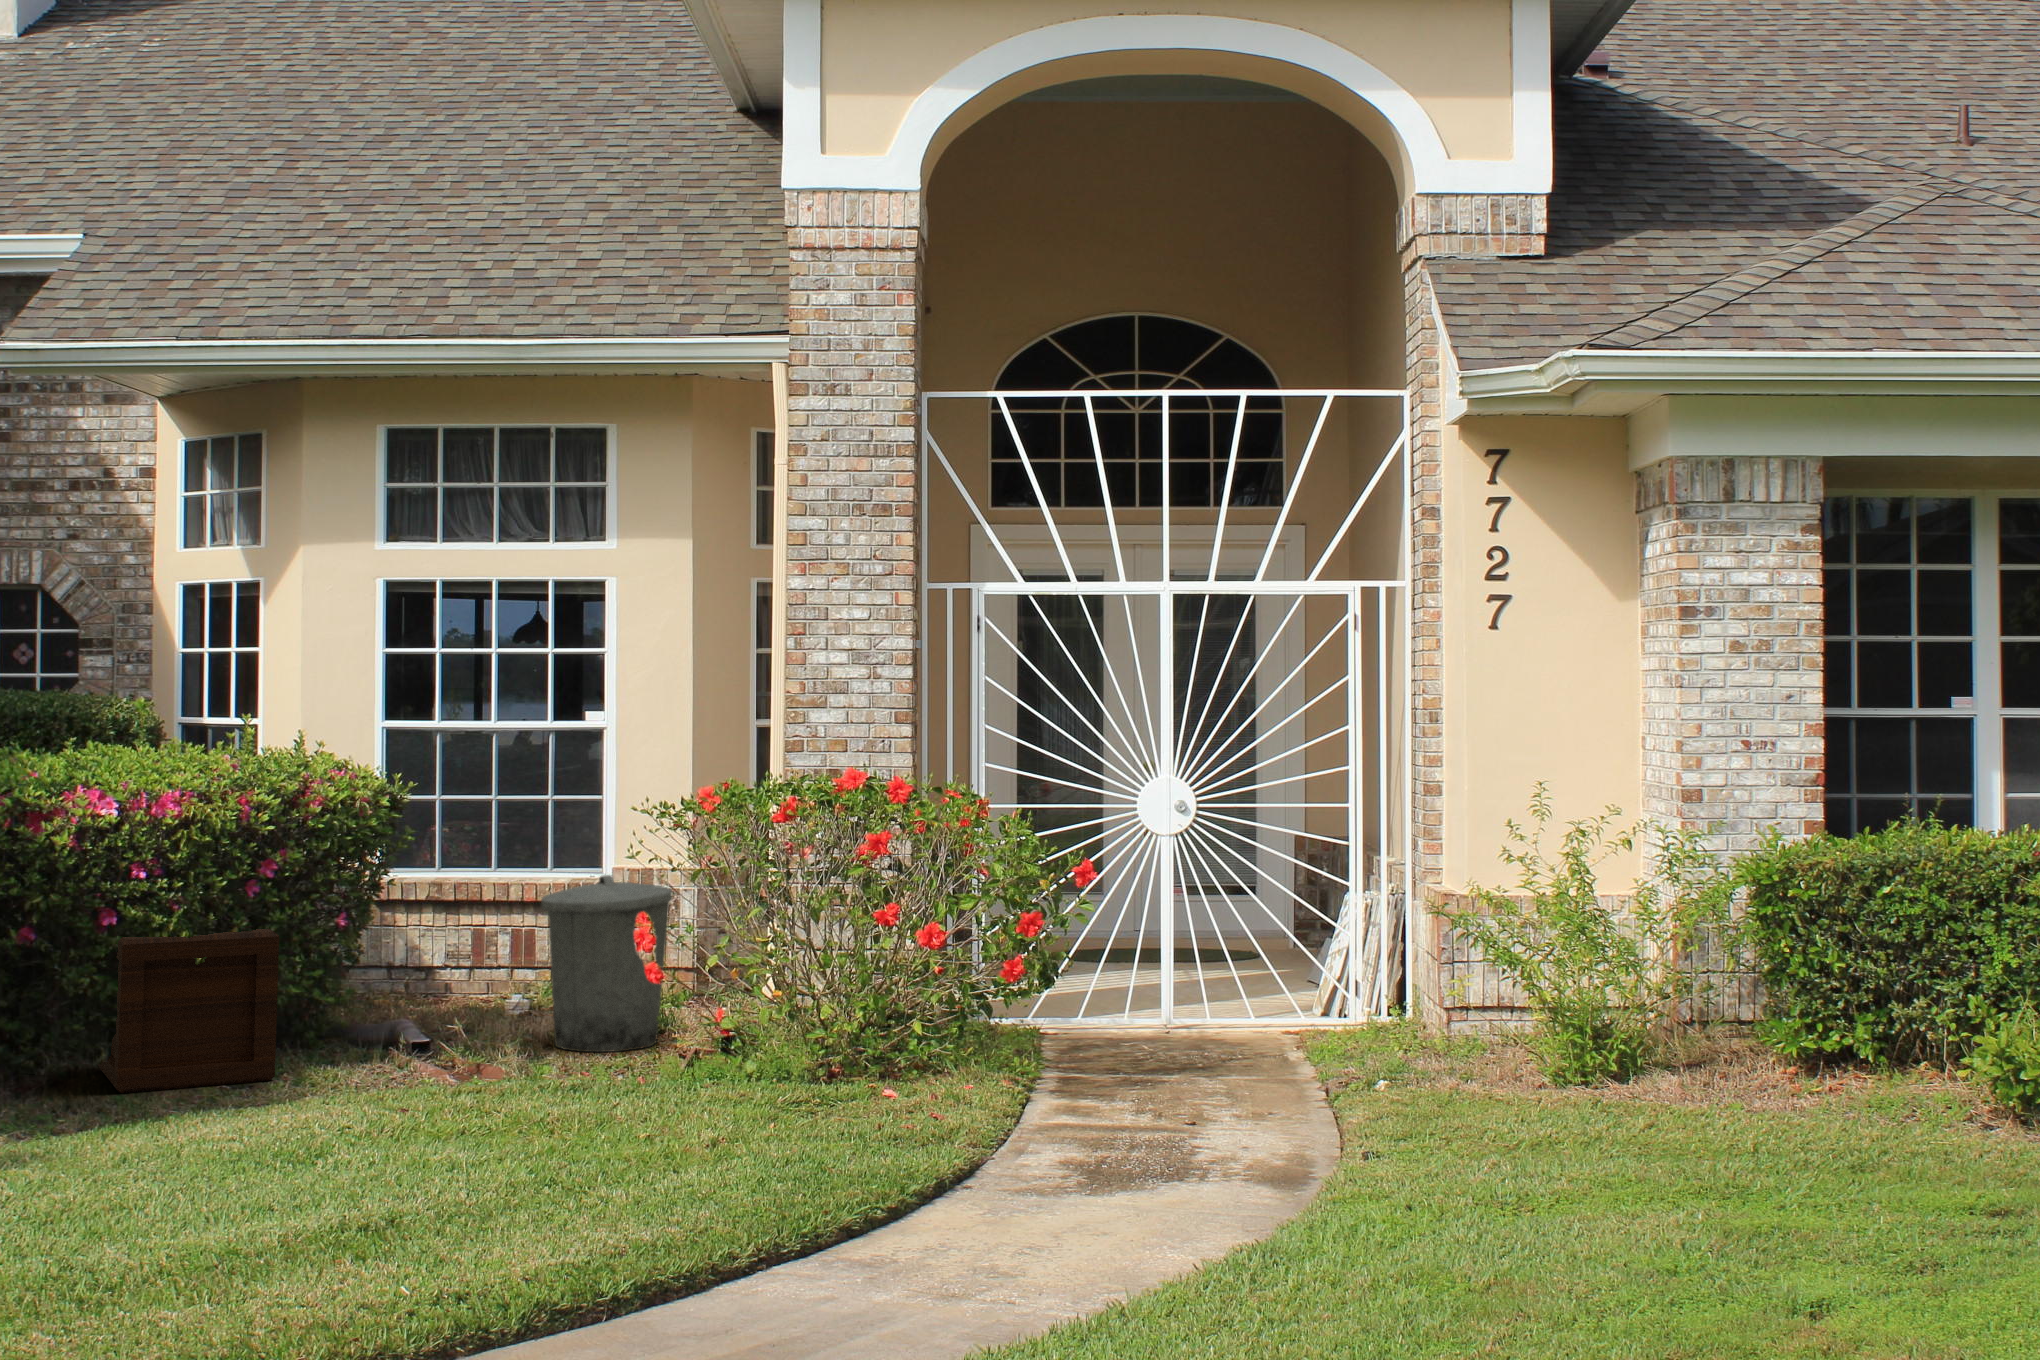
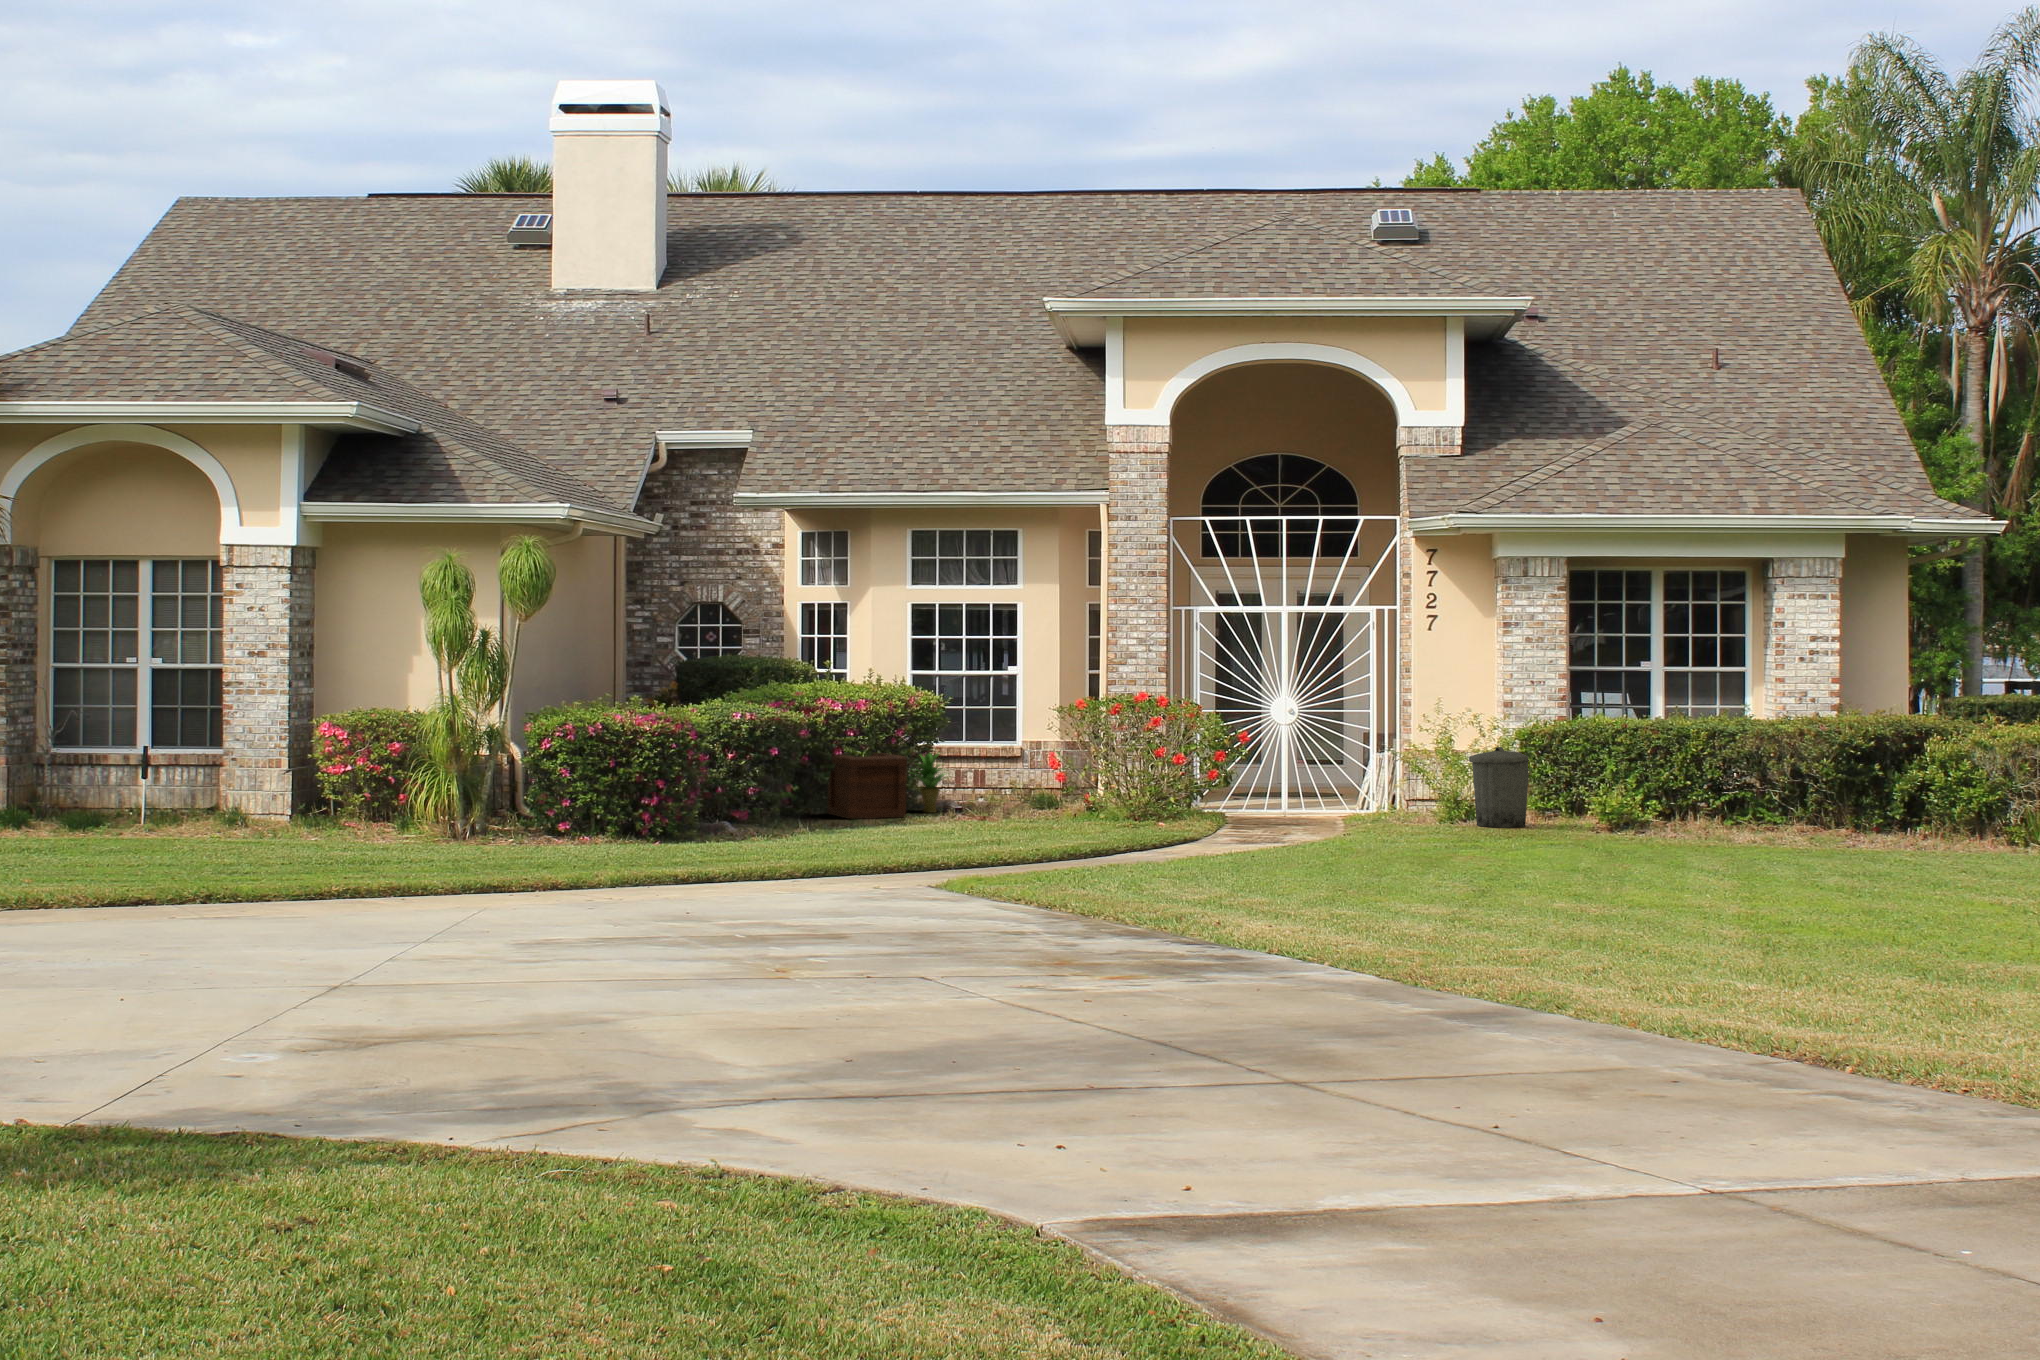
trash can: present [541,875,672,1052] -> present [1469,747,1529,828]
potted plant: none [314,911,421,1053] -> present [915,752,945,813]

